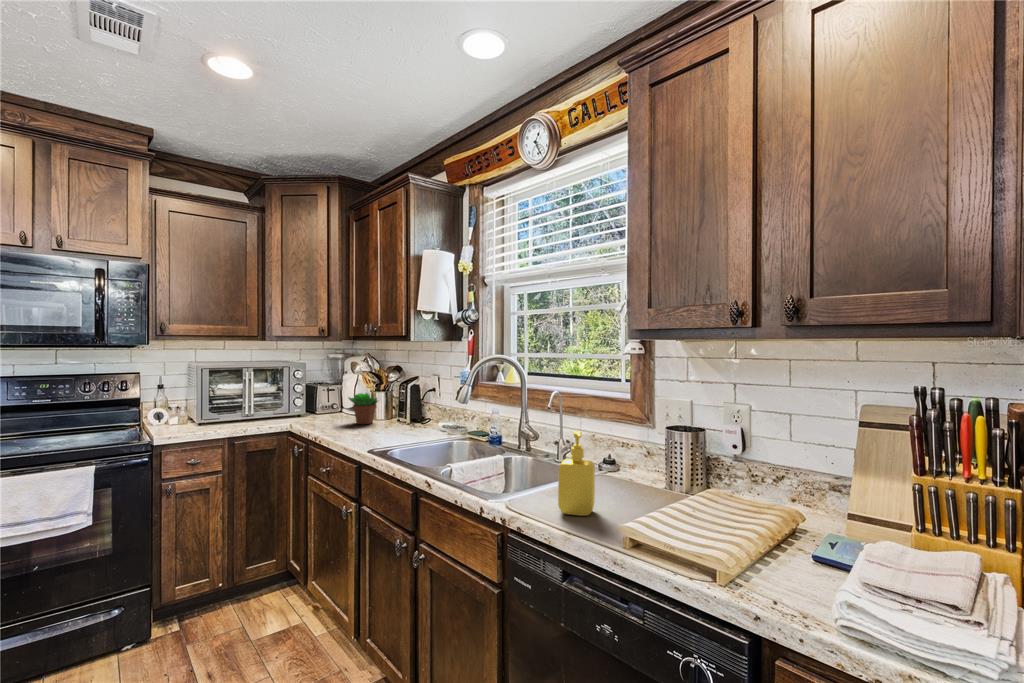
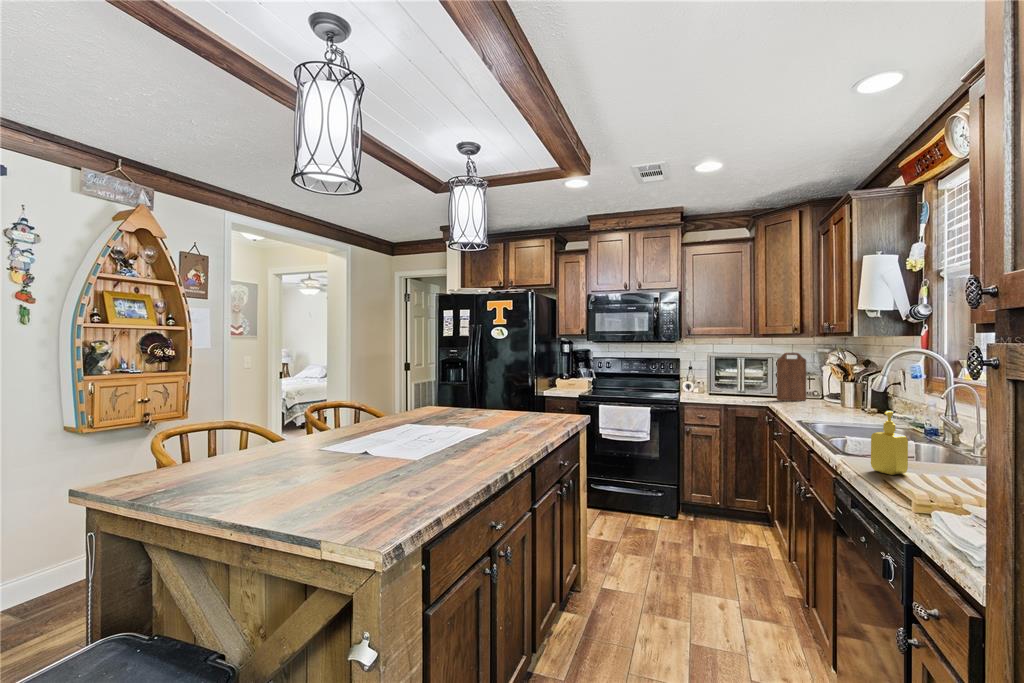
cutting board: none [300,359,332,421] -> present [777,353,806,401]
succulent plant: present [349,393,378,424] -> none [811,381,841,408]

